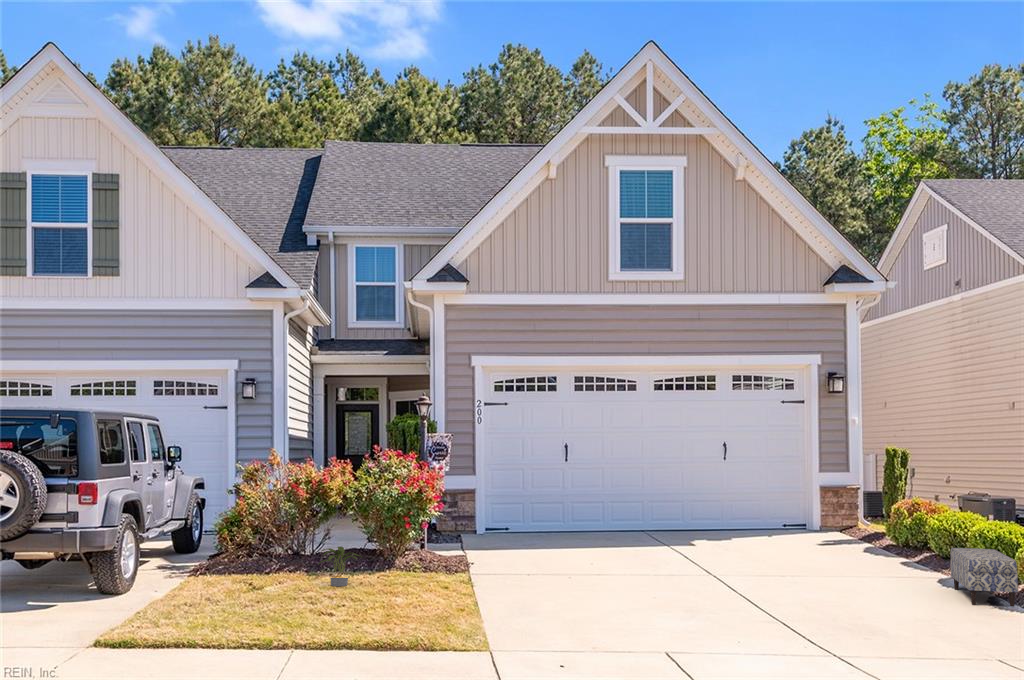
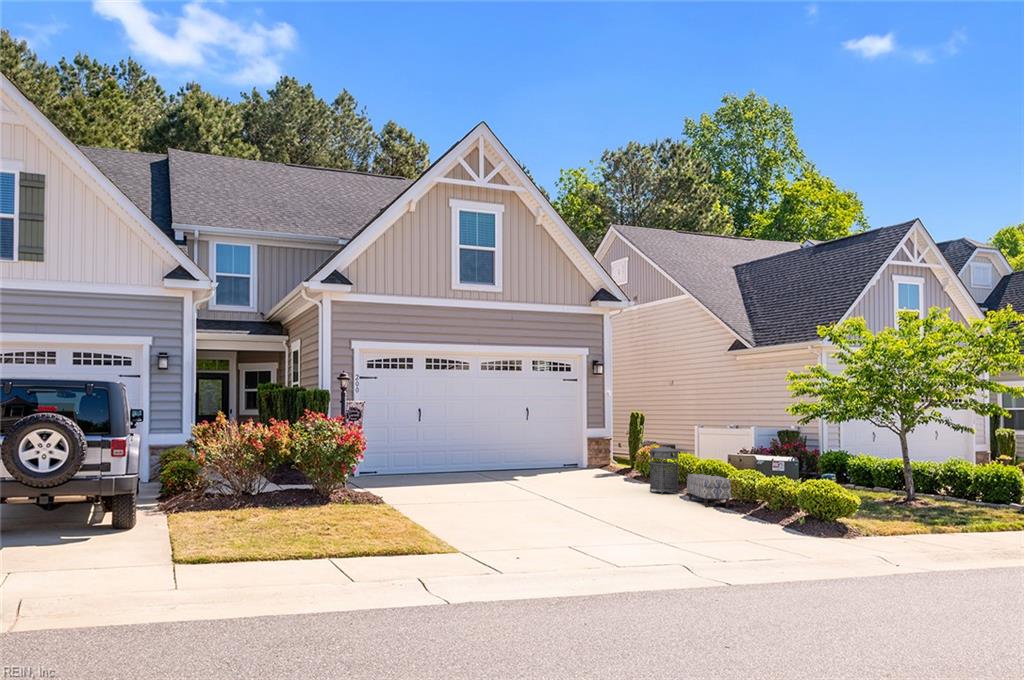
trash can: none [897,501,945,577] -> present [650,446,678,494]
potted plant: present [319,547,360,586] -> none [286,482,317,510]

